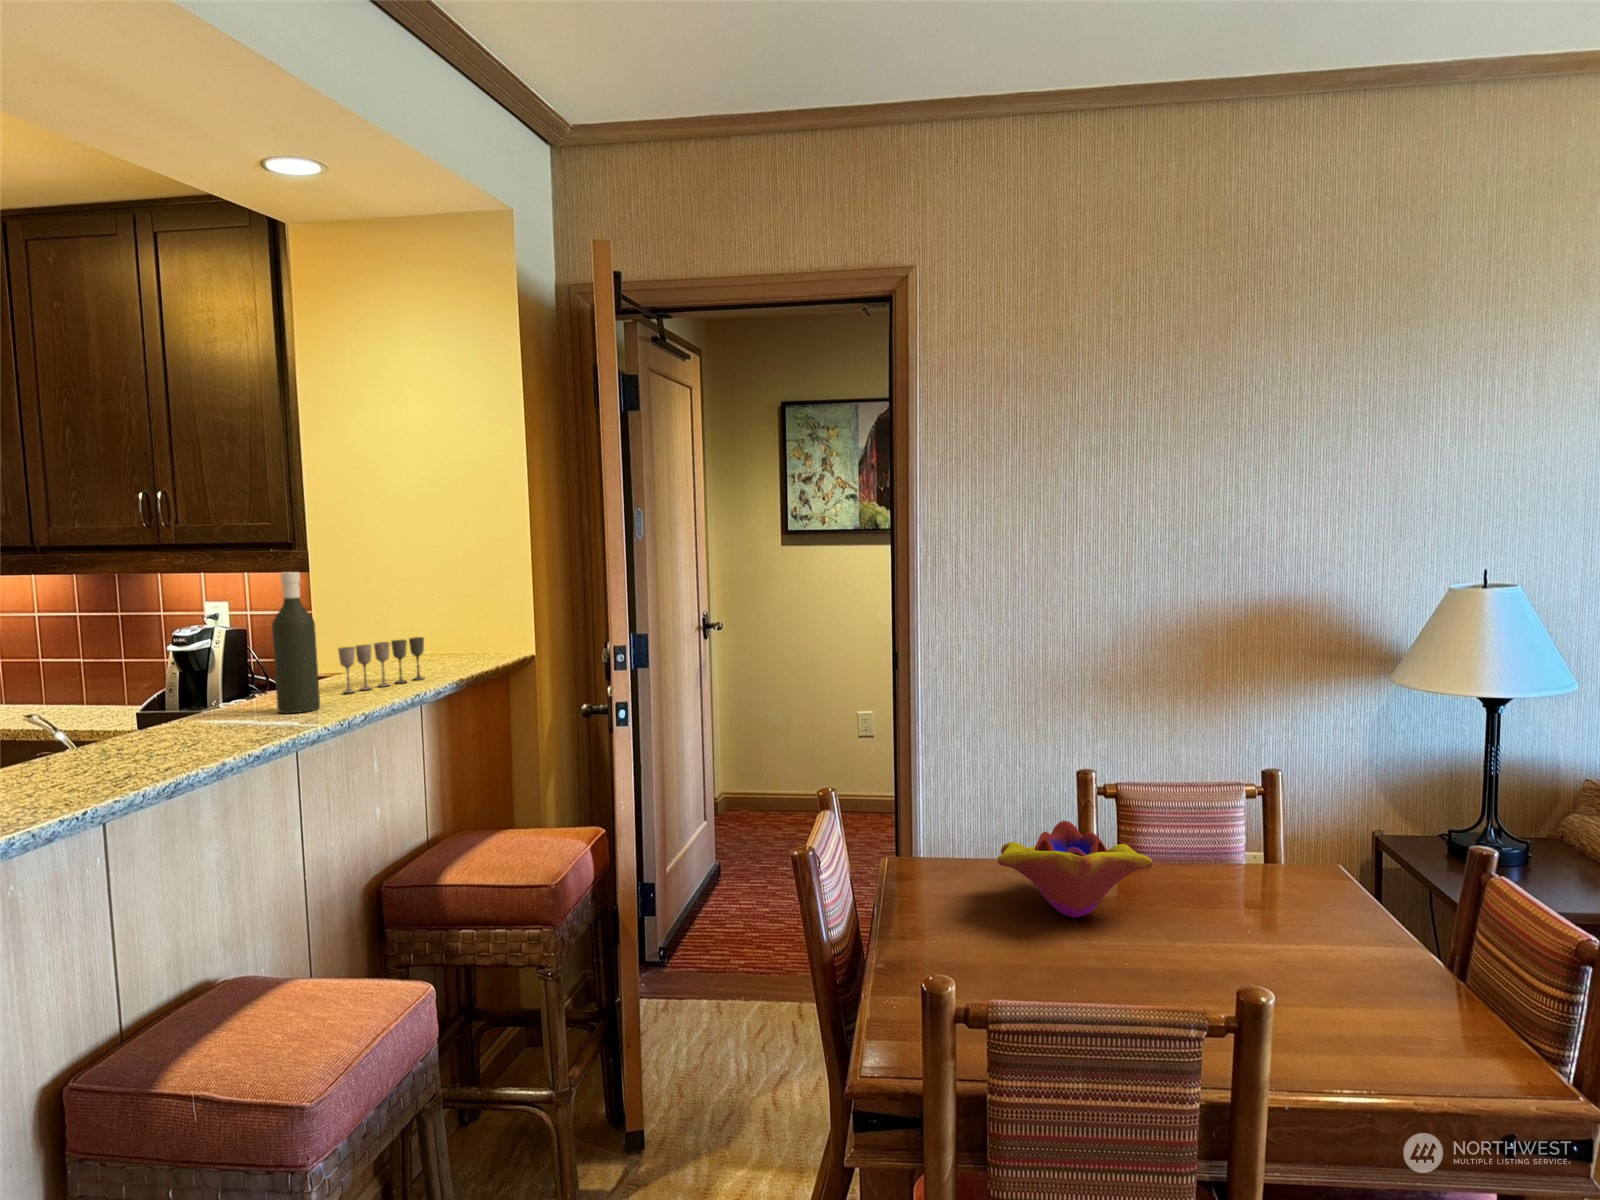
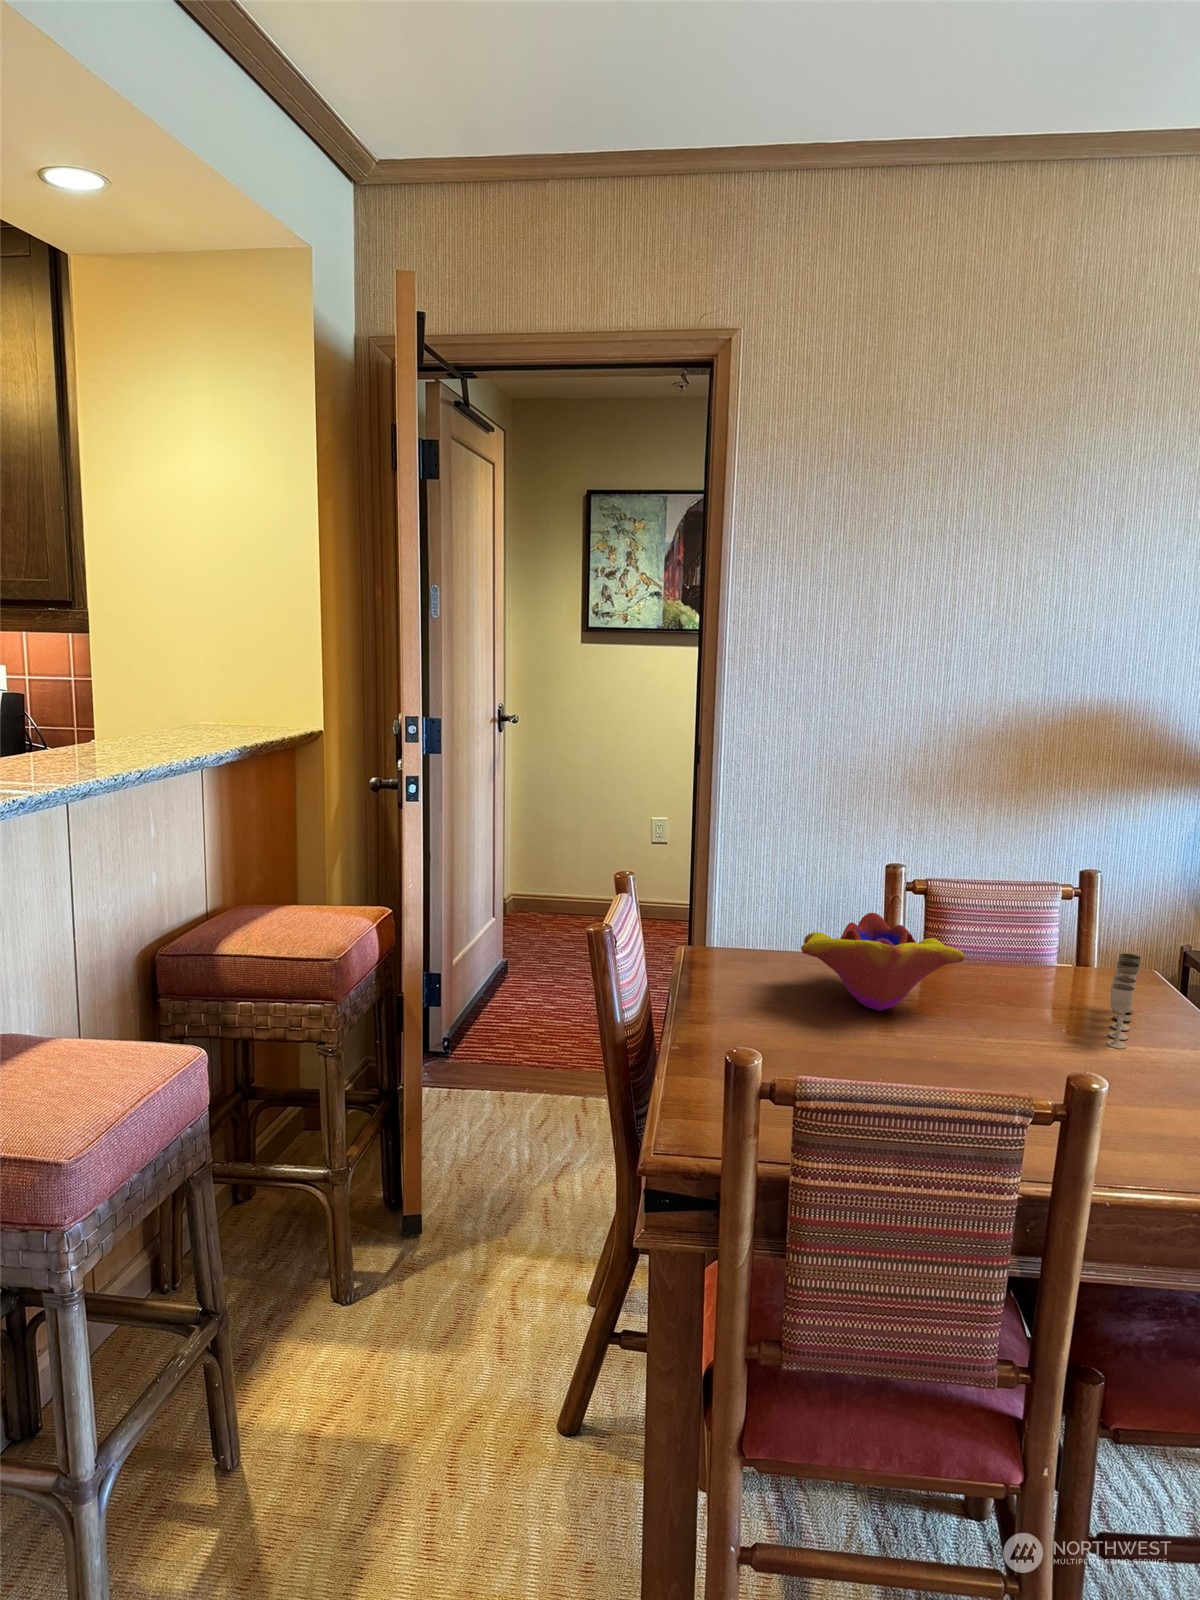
bottle: present [272,572,320,713] -> none [40,618,92,769]
wine glass: present [338,637,424,693] -> present [1106,953,1141,1049]

